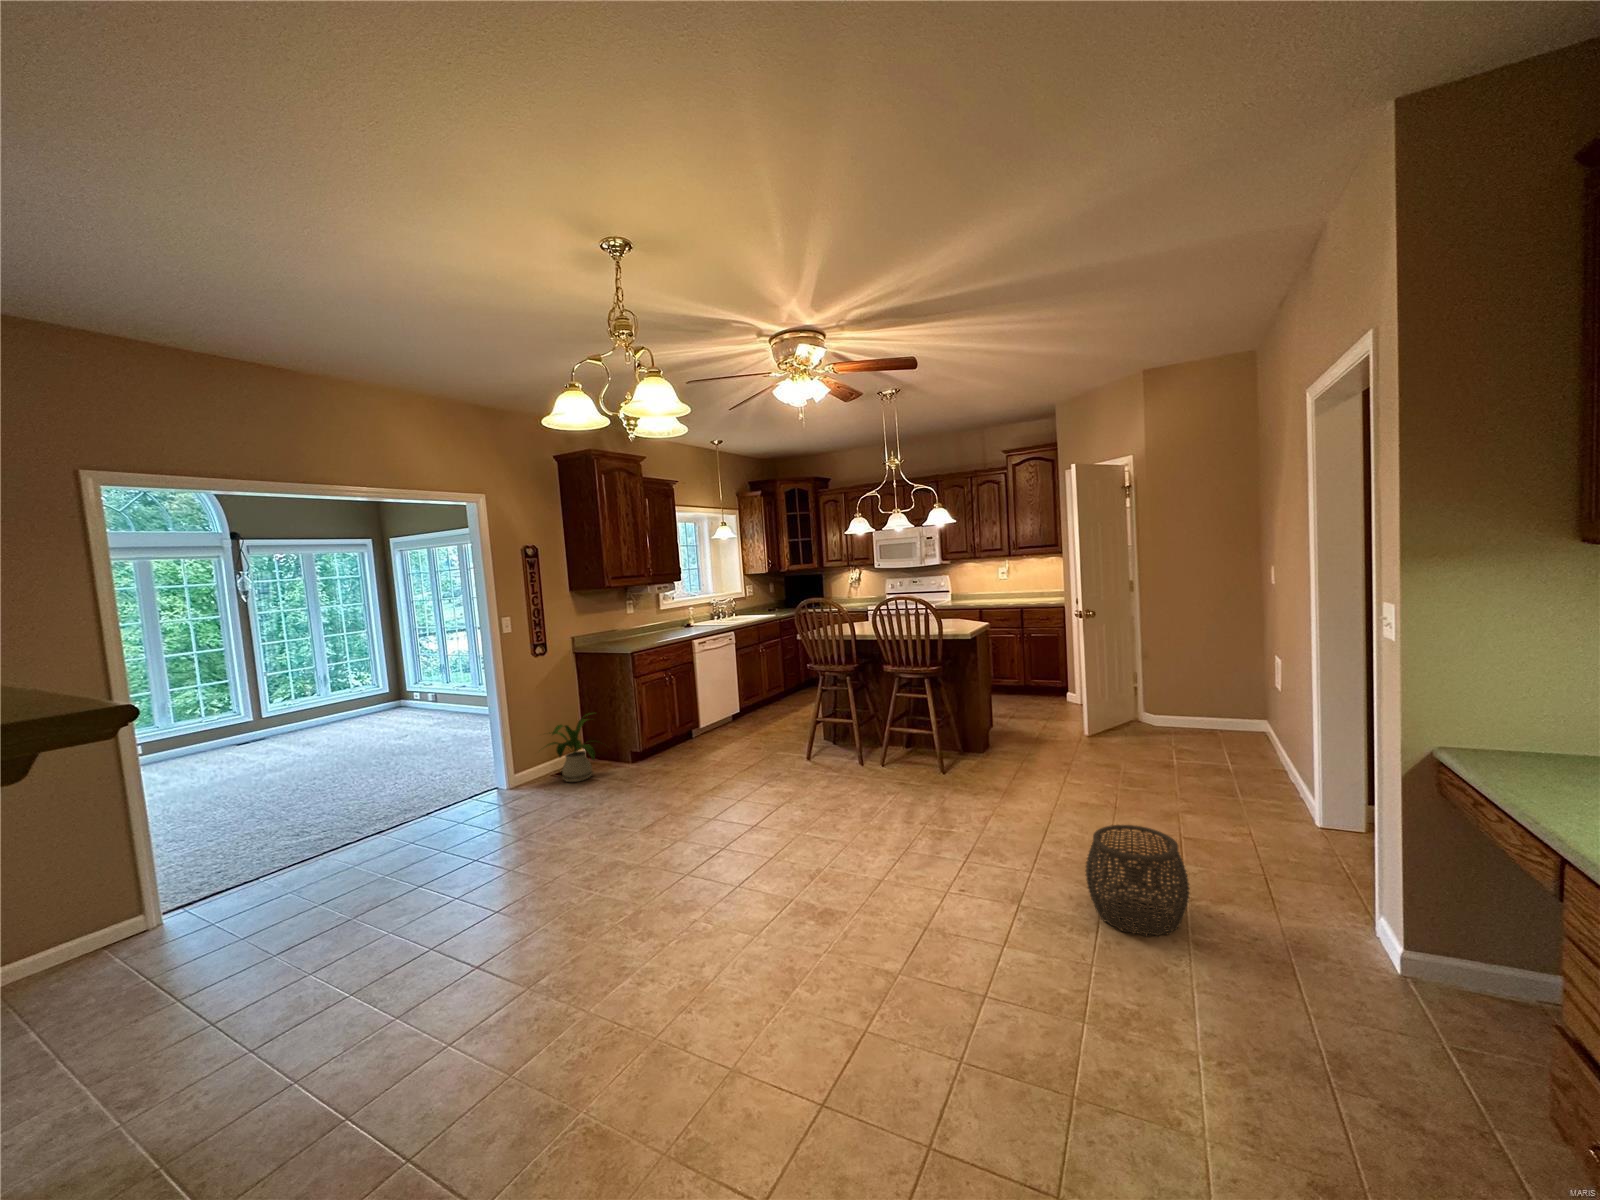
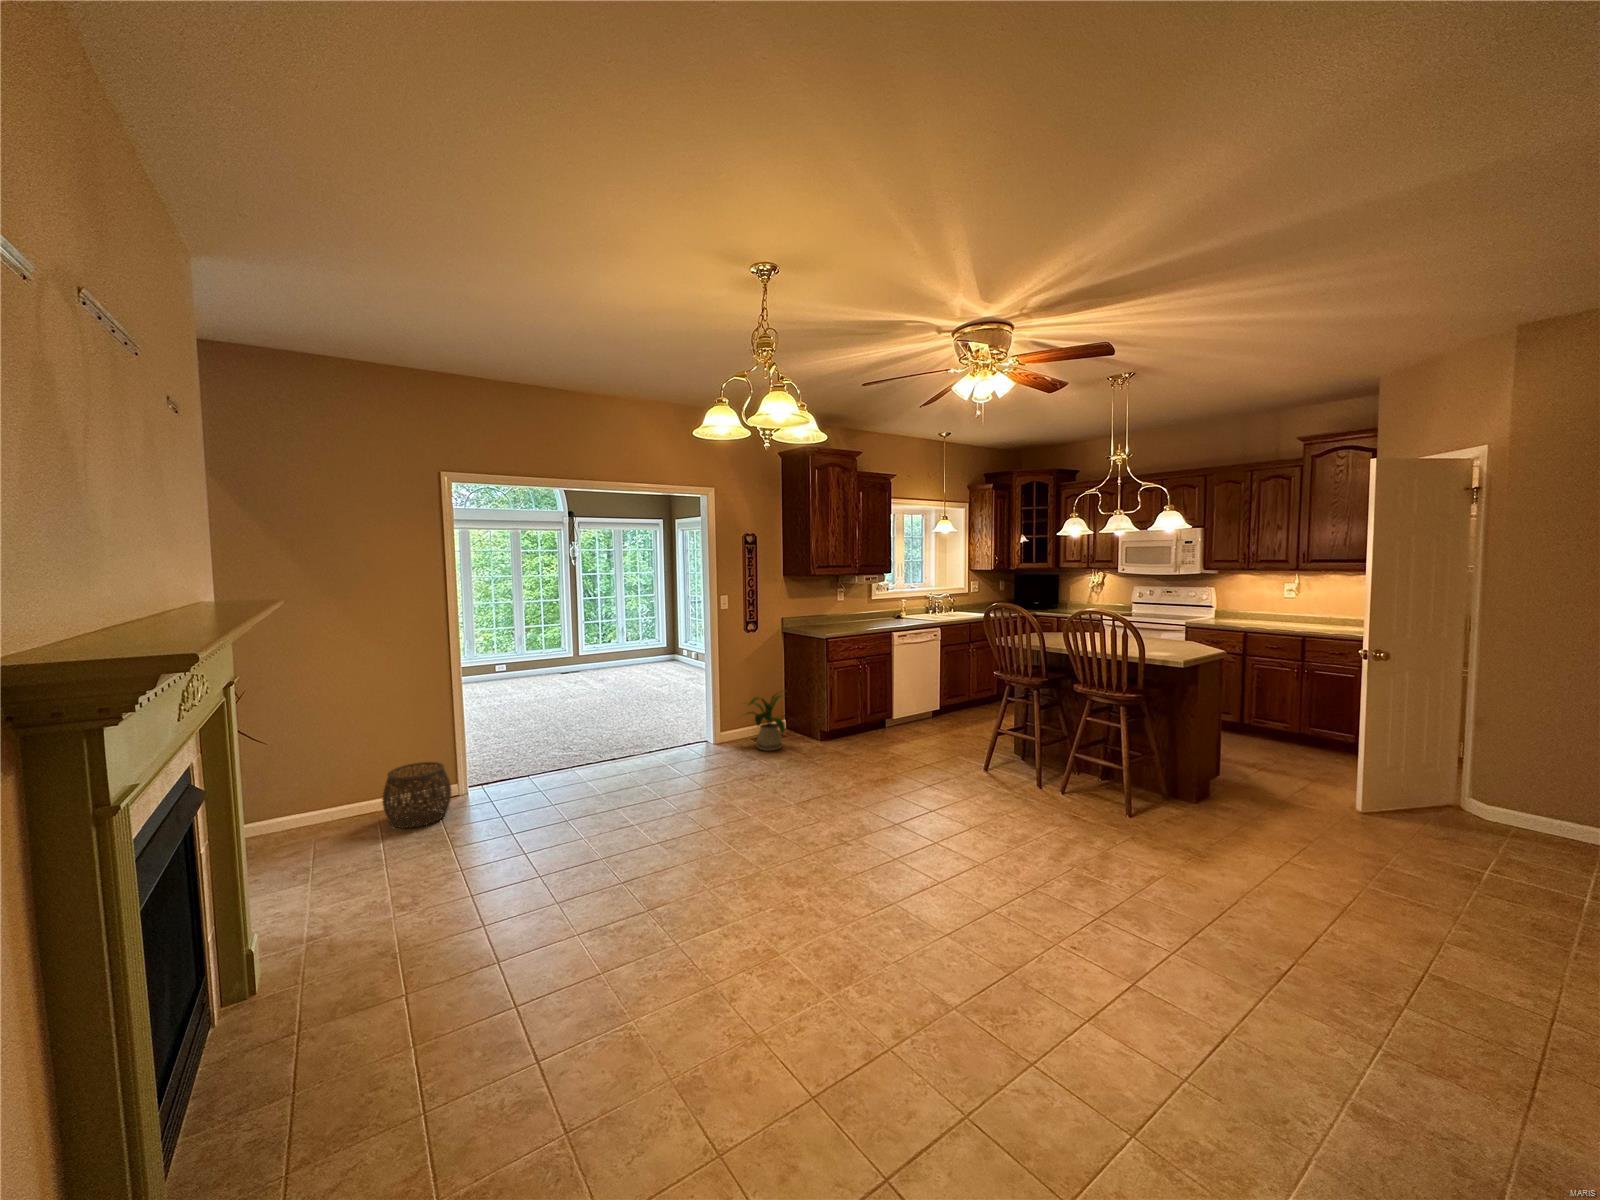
woven basket: present [1085,825,1190,936] -> present [382,762,451,828]

